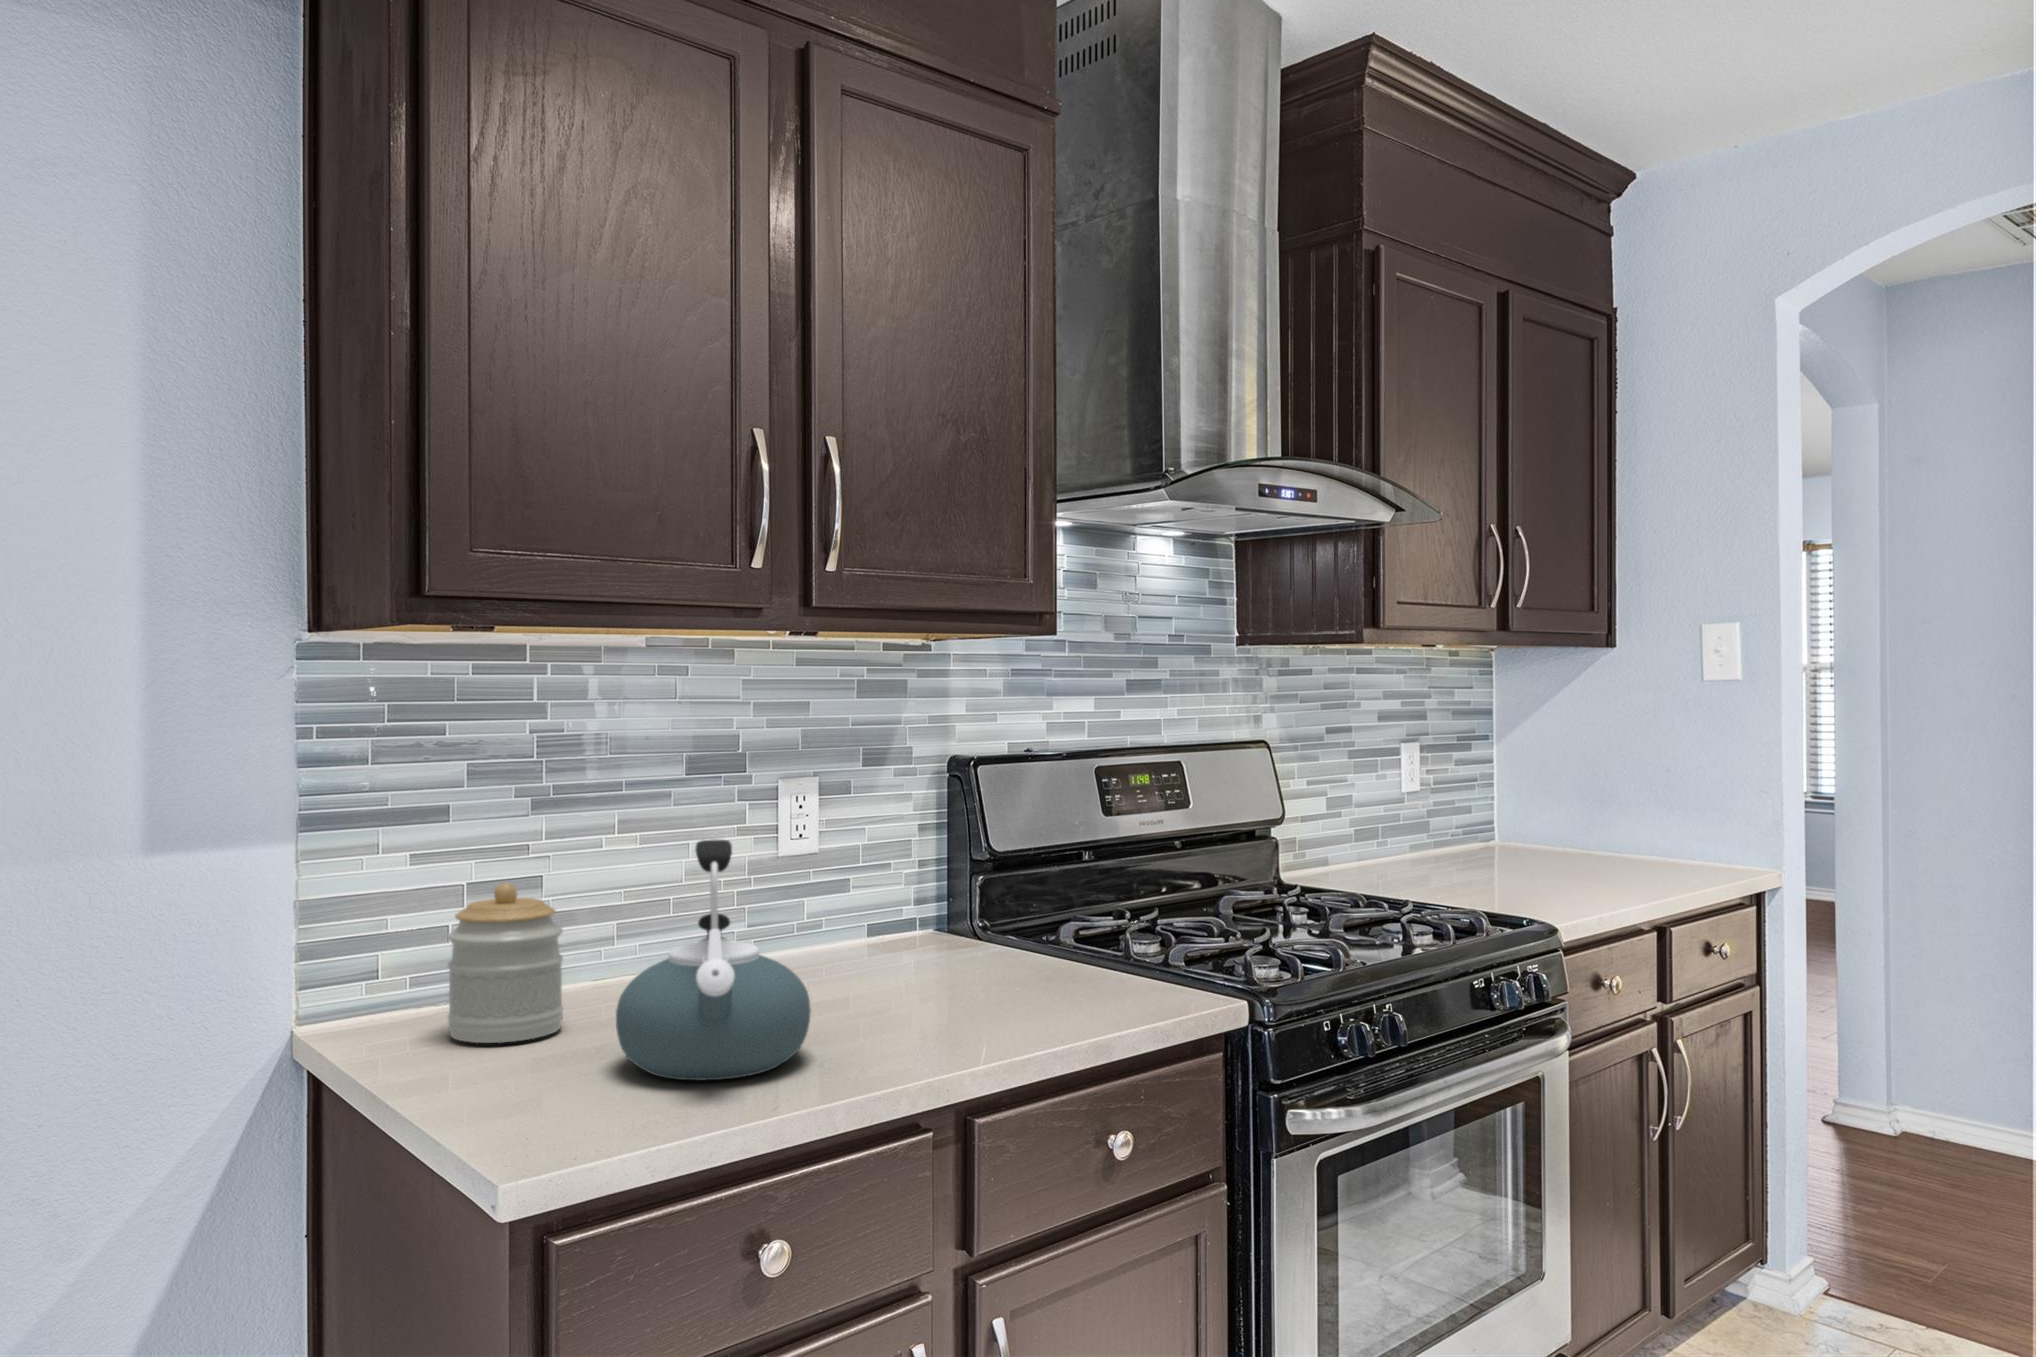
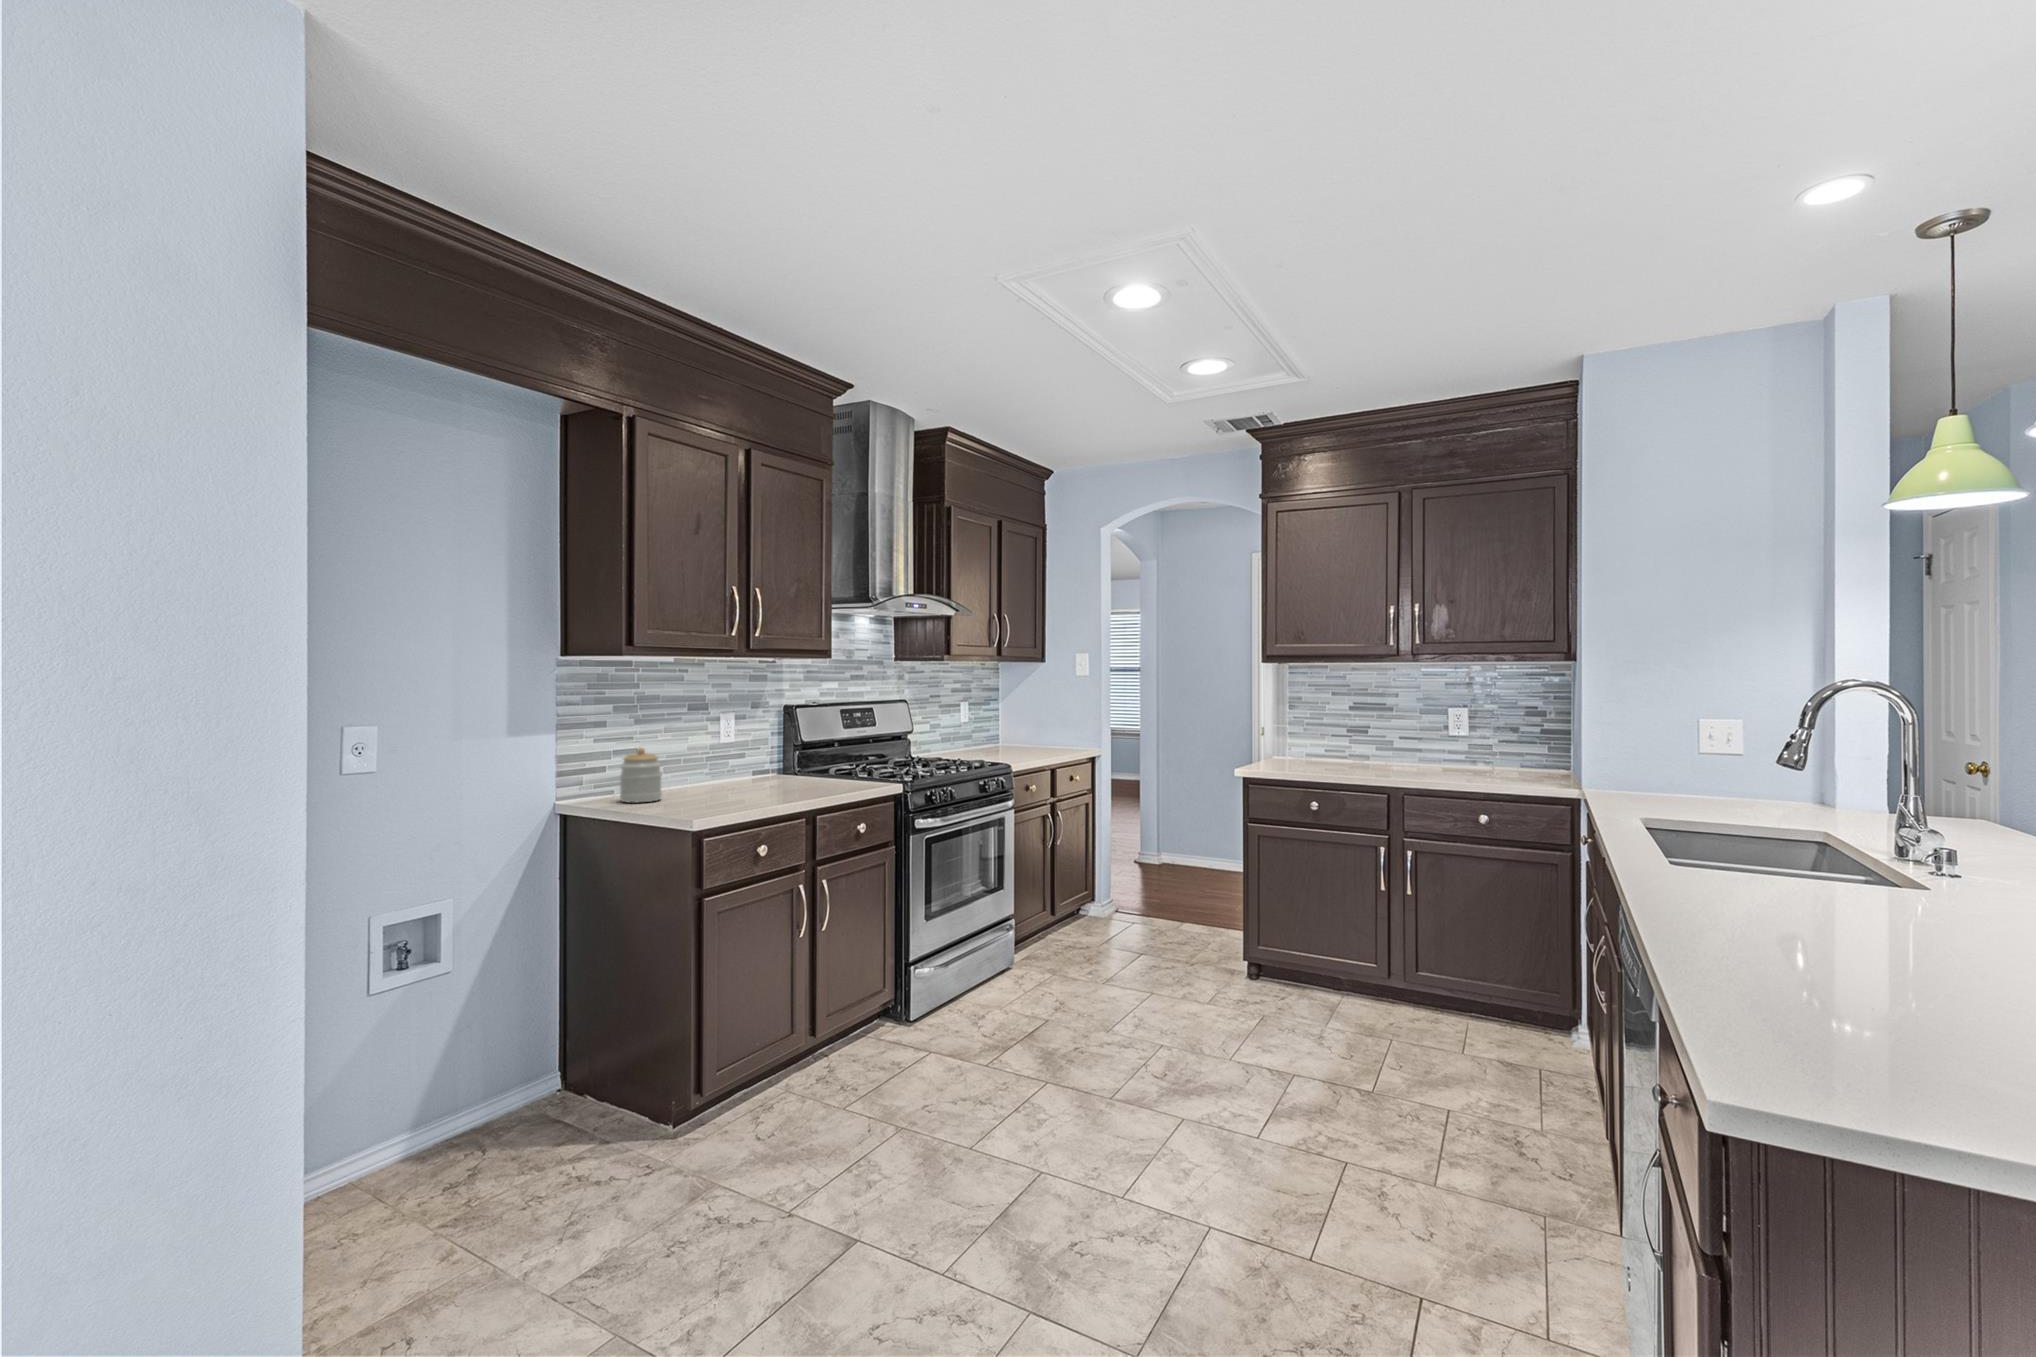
kettle: present [616,839,811,1080] -> none [694,729,760,806]

